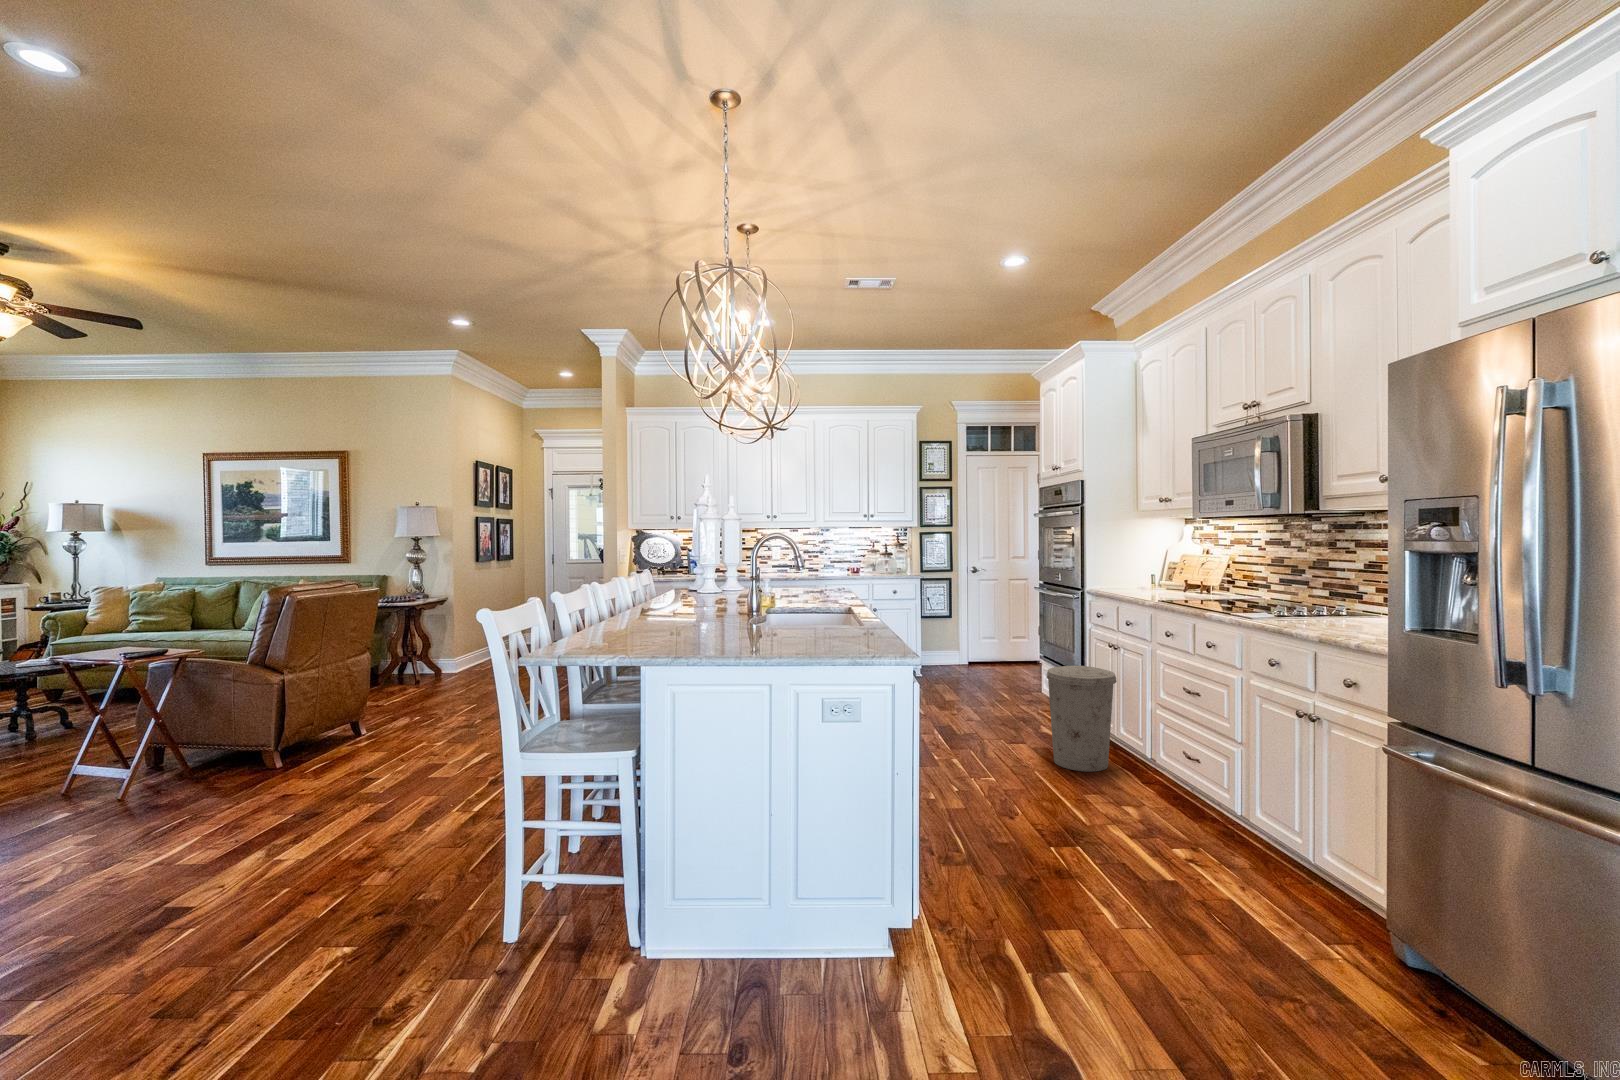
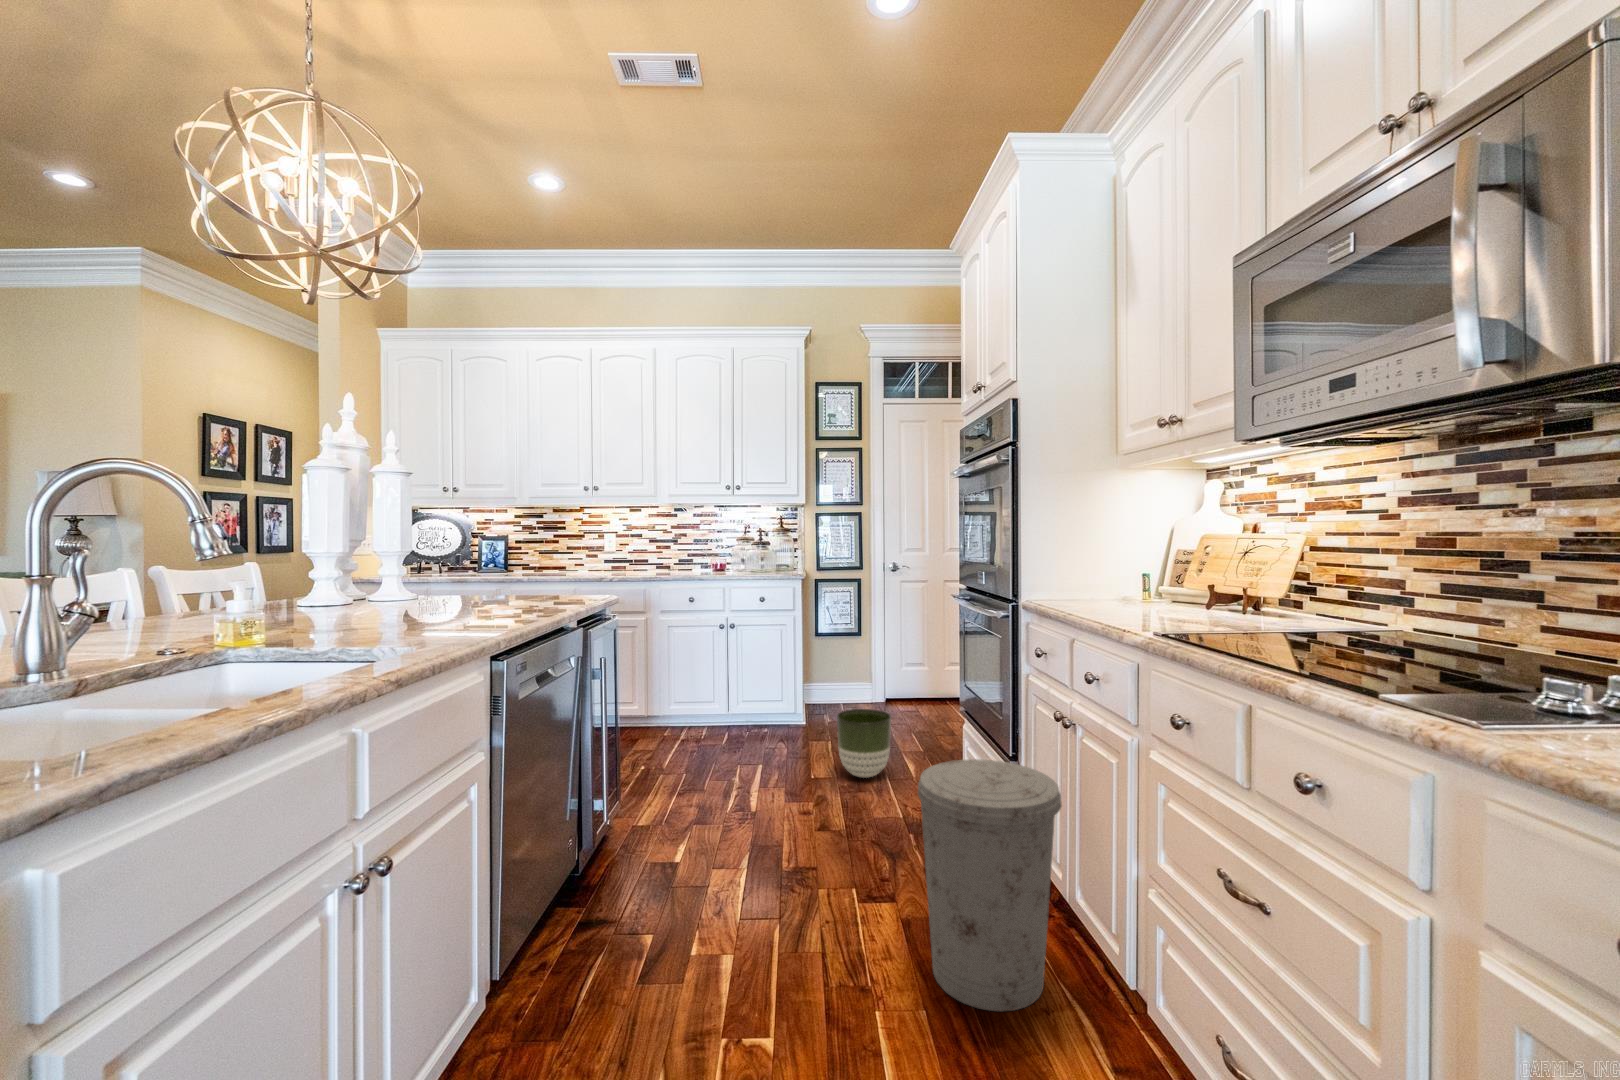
planter: none [959,660,994,701] -> present [837,709,891,778]

